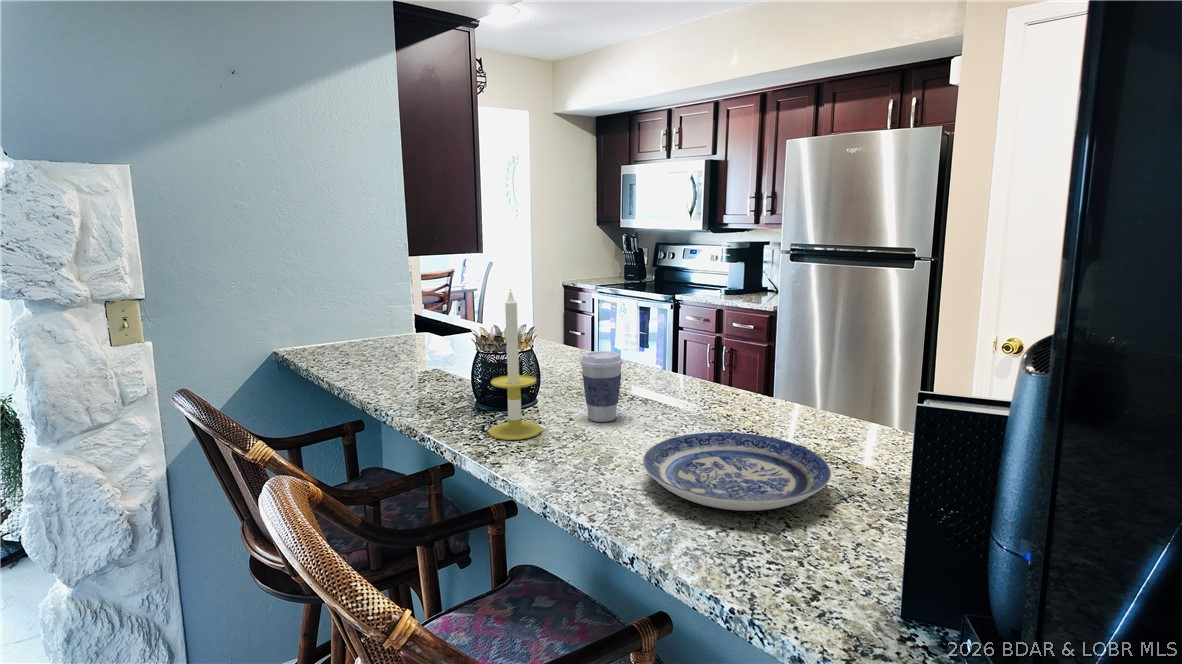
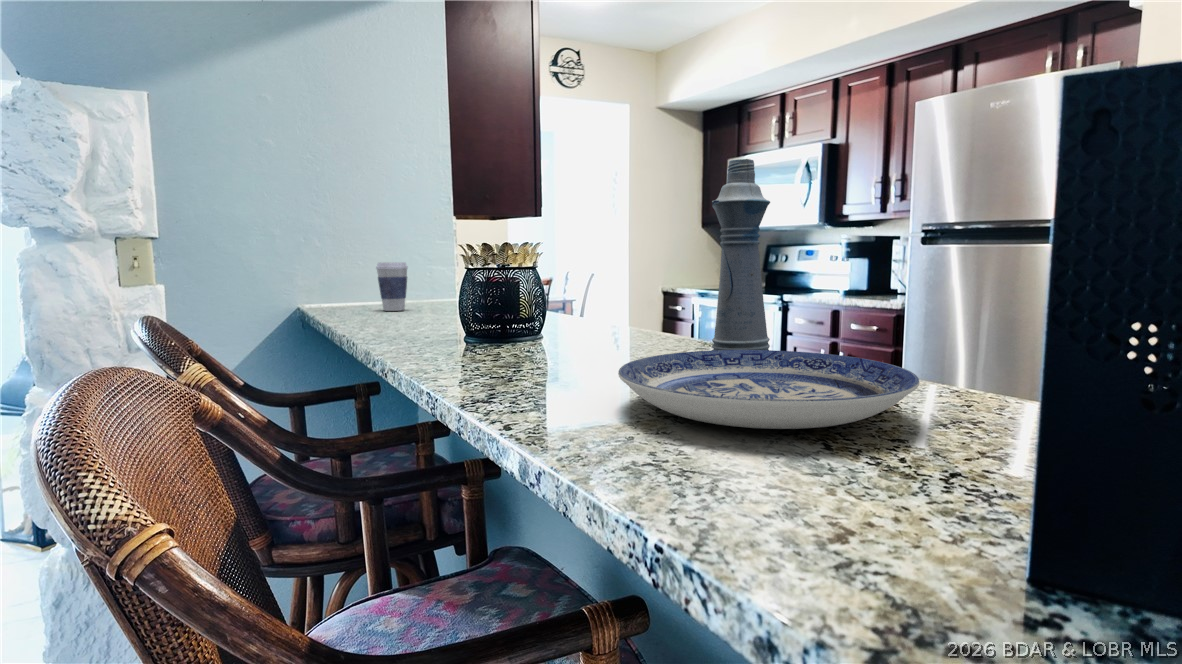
bottle: none [673,281,716,426] -> present [712,159,770,351]
candle: present [489,289,541,440] -> none [457,166,528,365]
coffee cup: present [580,351,623,422] -> present [376,262,408,311]

